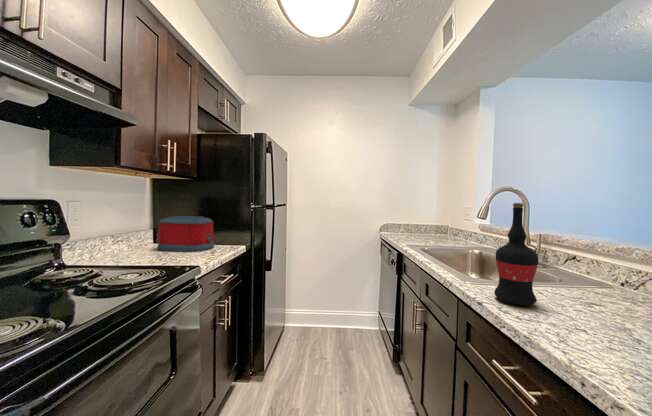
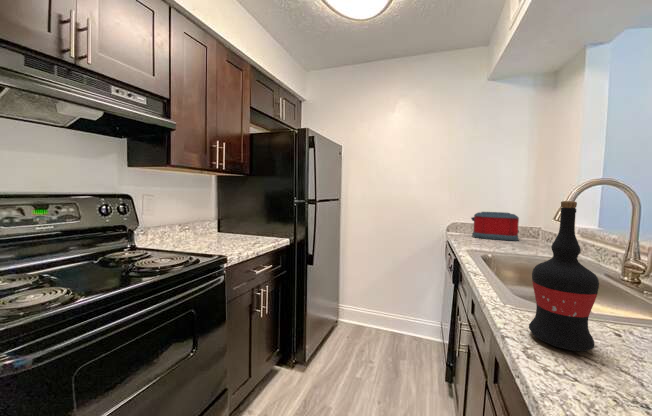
toaster: present [157,216,214,252] -> present [471,212,519,241]

